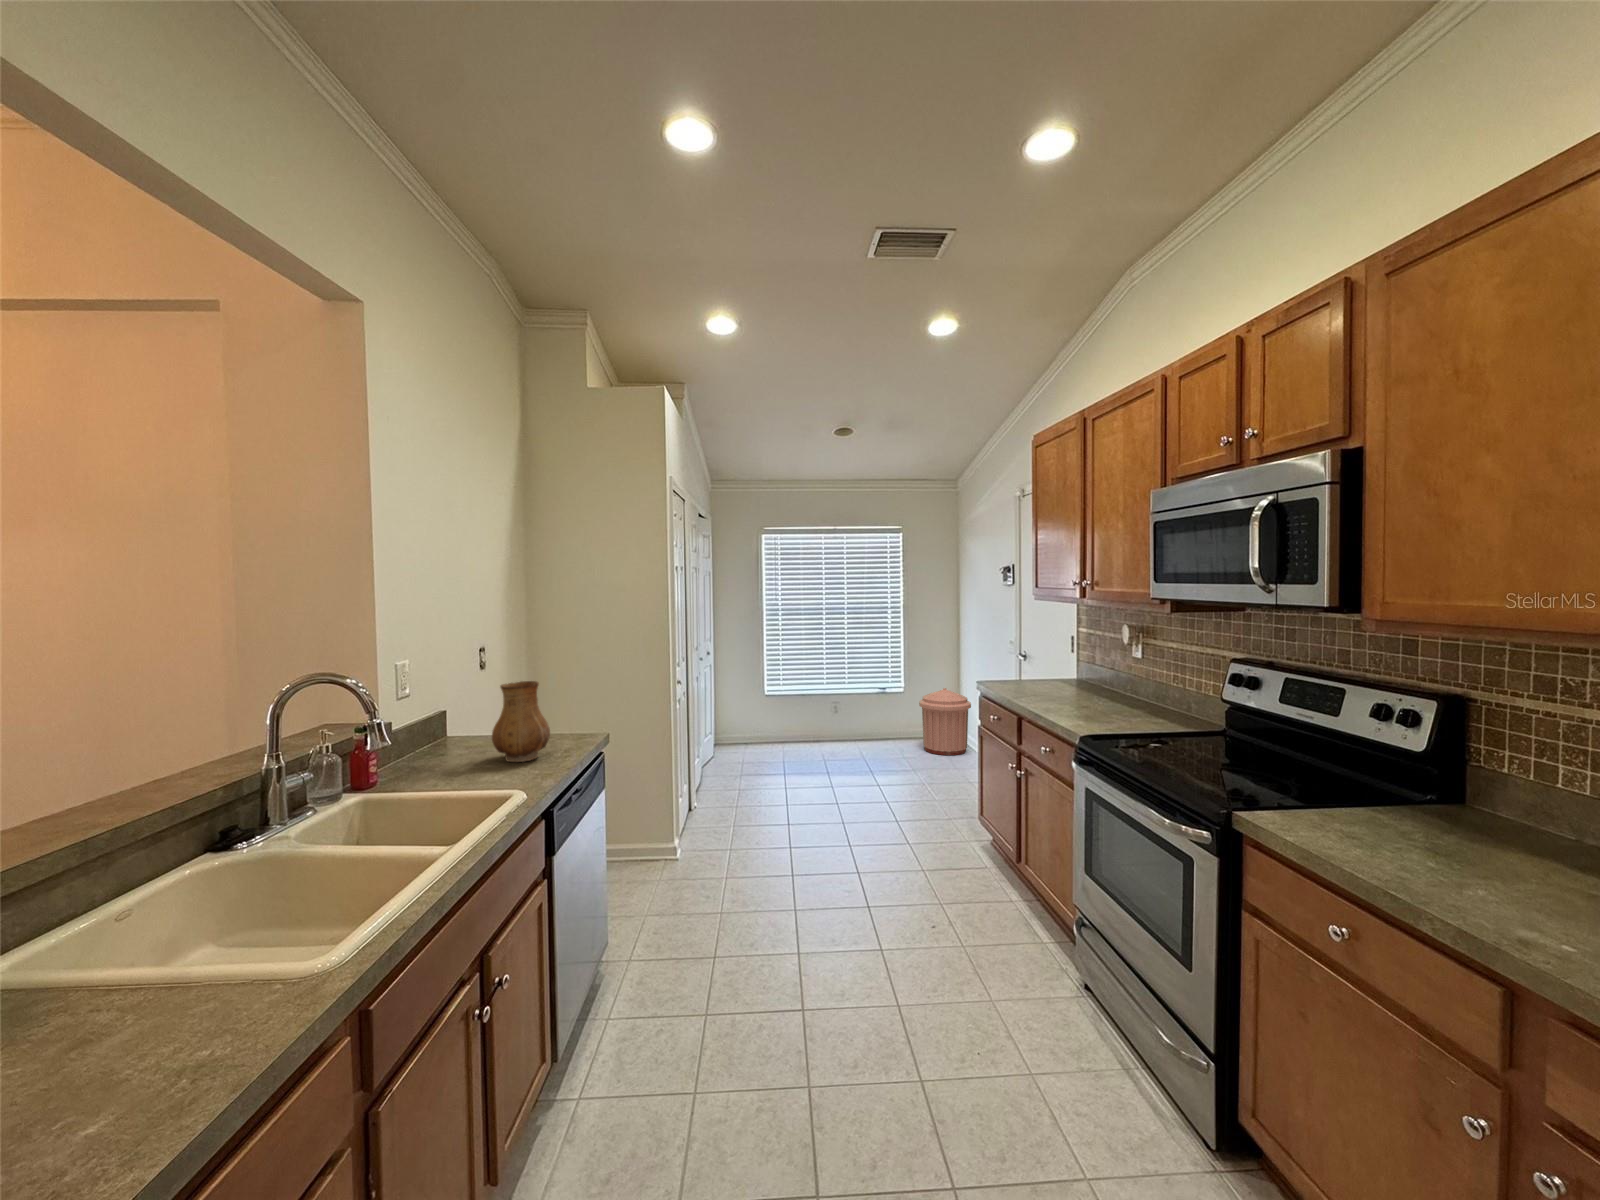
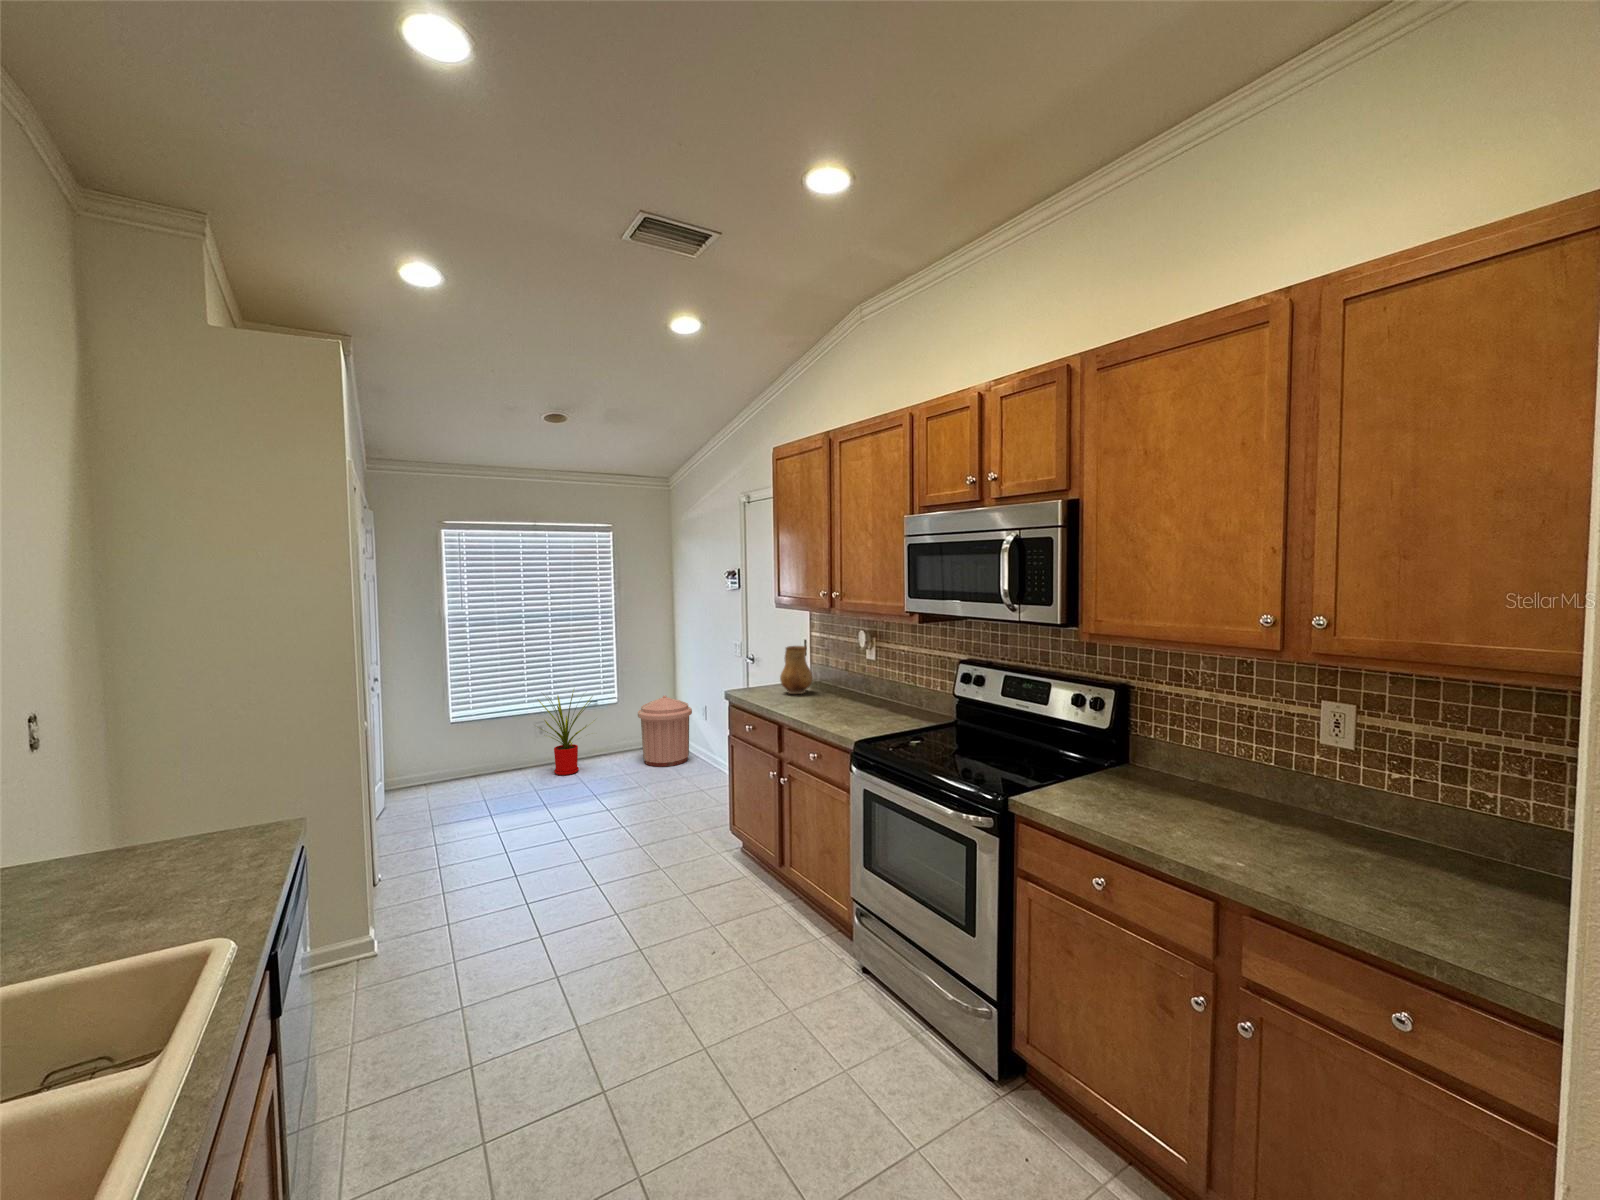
house plant: none [828,673,883,749] -> present [538,690,595,775]
ceramic pitcher: present [492,681,550,762] -> present [780,646,813,694]

